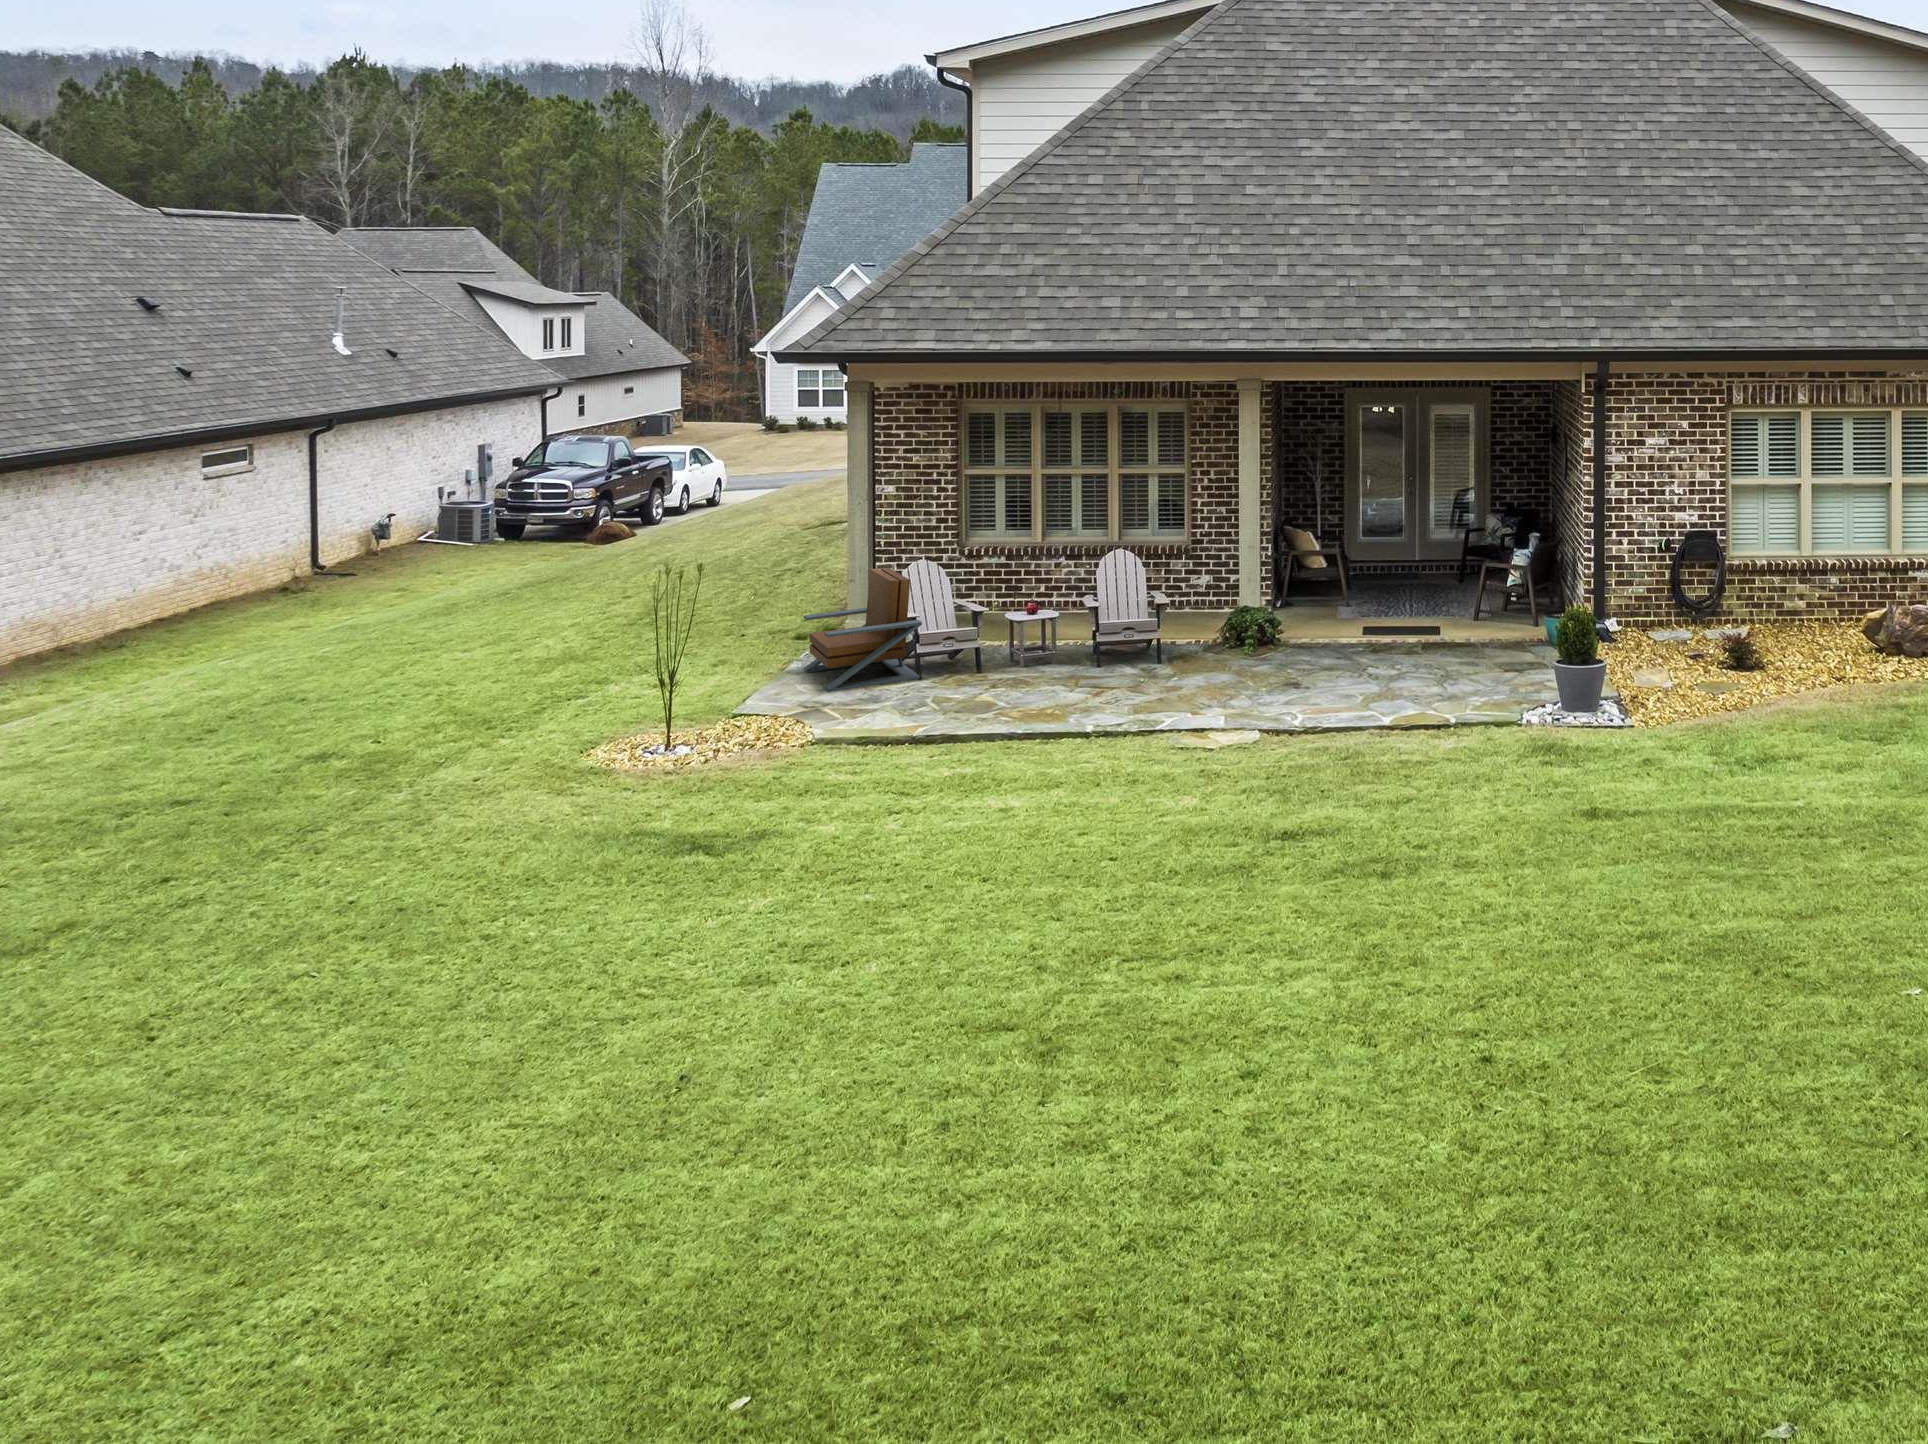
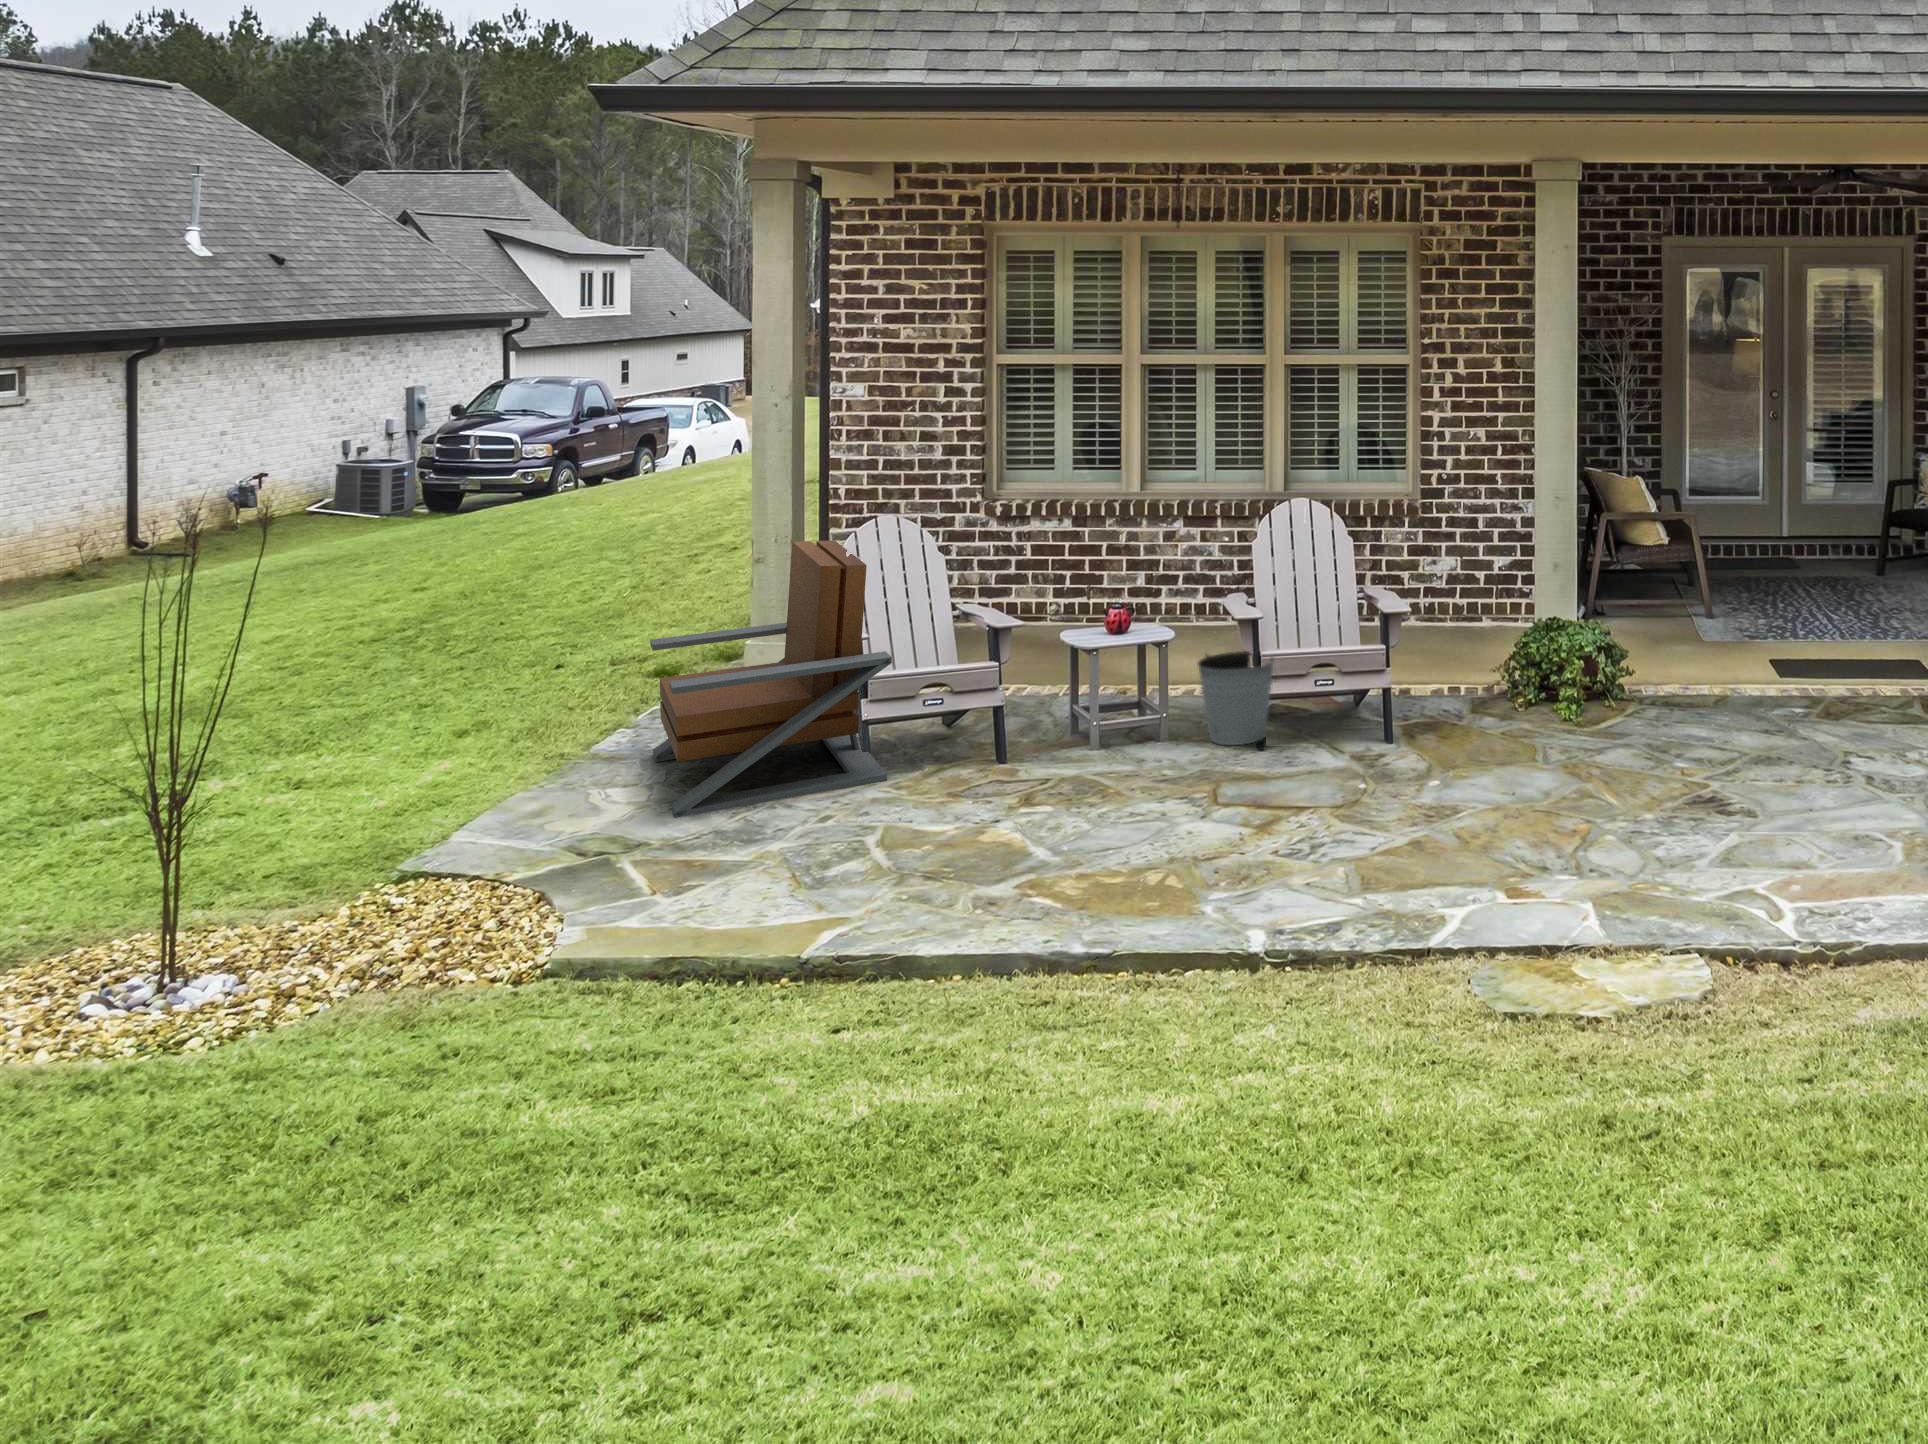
bucket: none [1064,621,1103,664] -> present [1197,651,1274,745]

